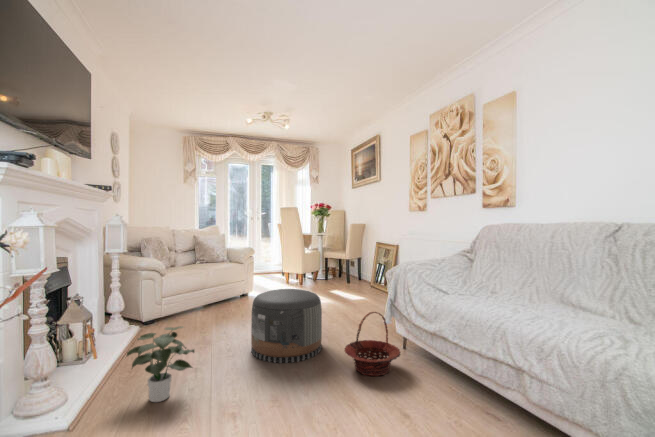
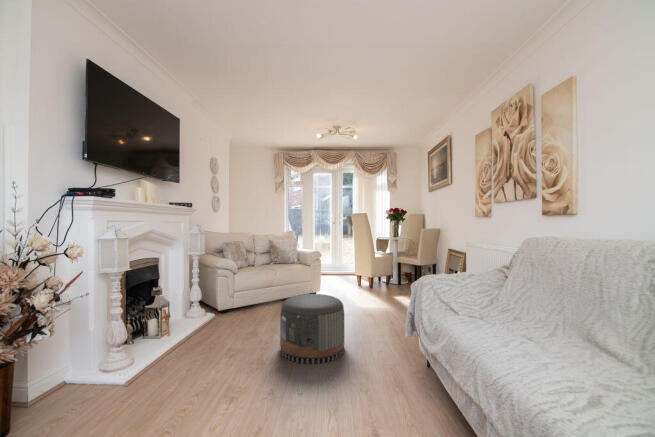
basket: present [345,312,401,376] -> none [347,326,405,392]
potted plant: present [127,327,195,402] -> none [166,320,221,379]

